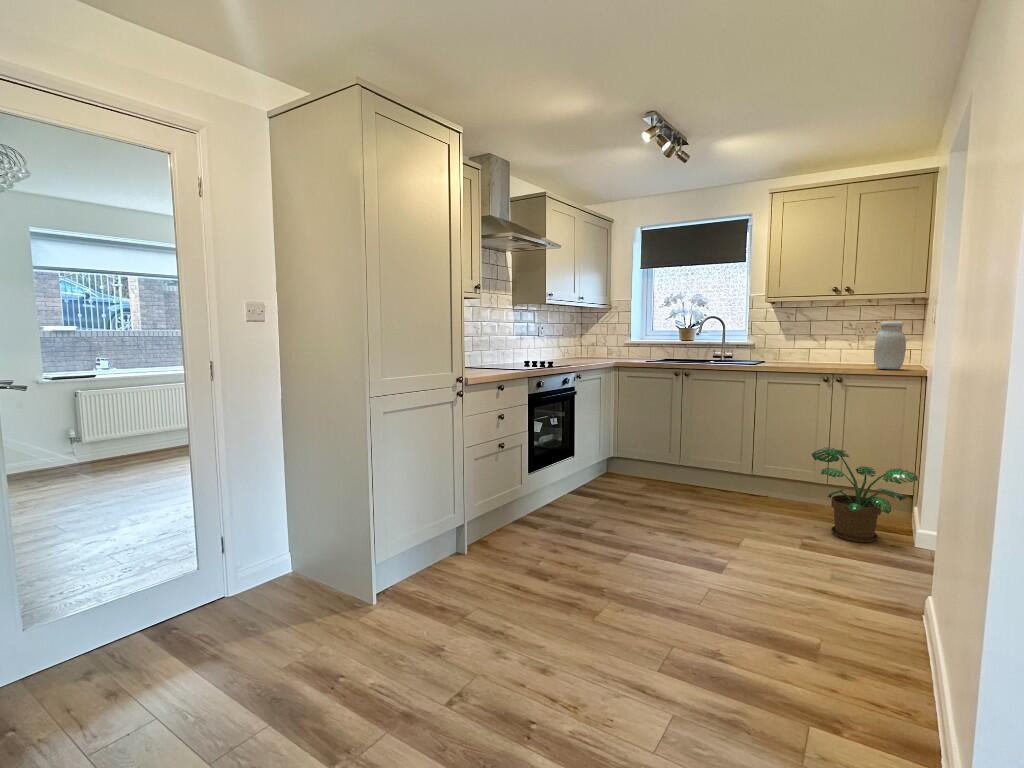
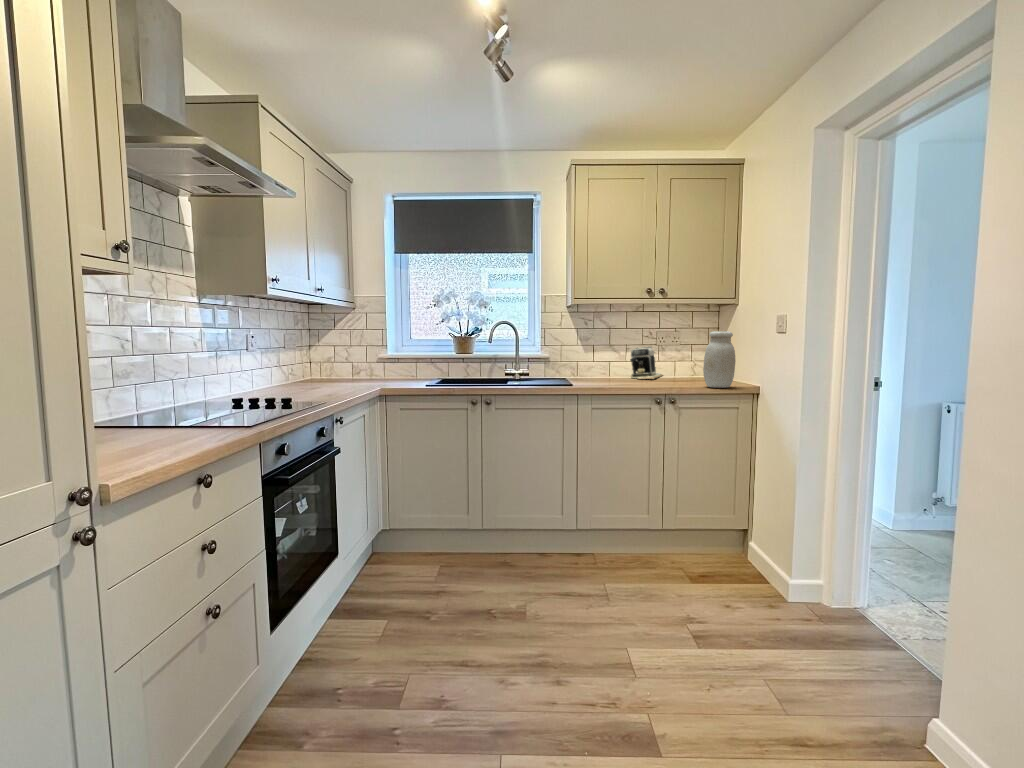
coffee maker: none [823,337,865,363] -> present [630,347,662,379]
potted plant: present [812,447,918,543] -> none [657,489,793,614]

